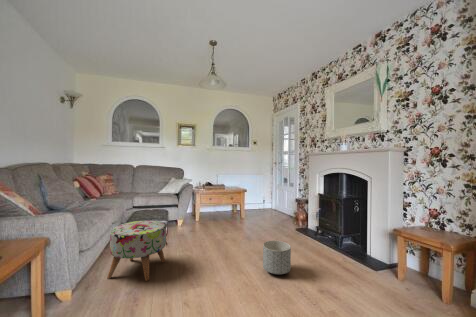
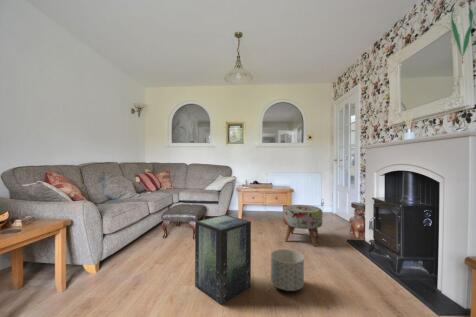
storage box: none [200,216,250,298] -> present [195,215,251,304]
ottoman: present [107,220,166,281] -> present [283,205,322,246]

